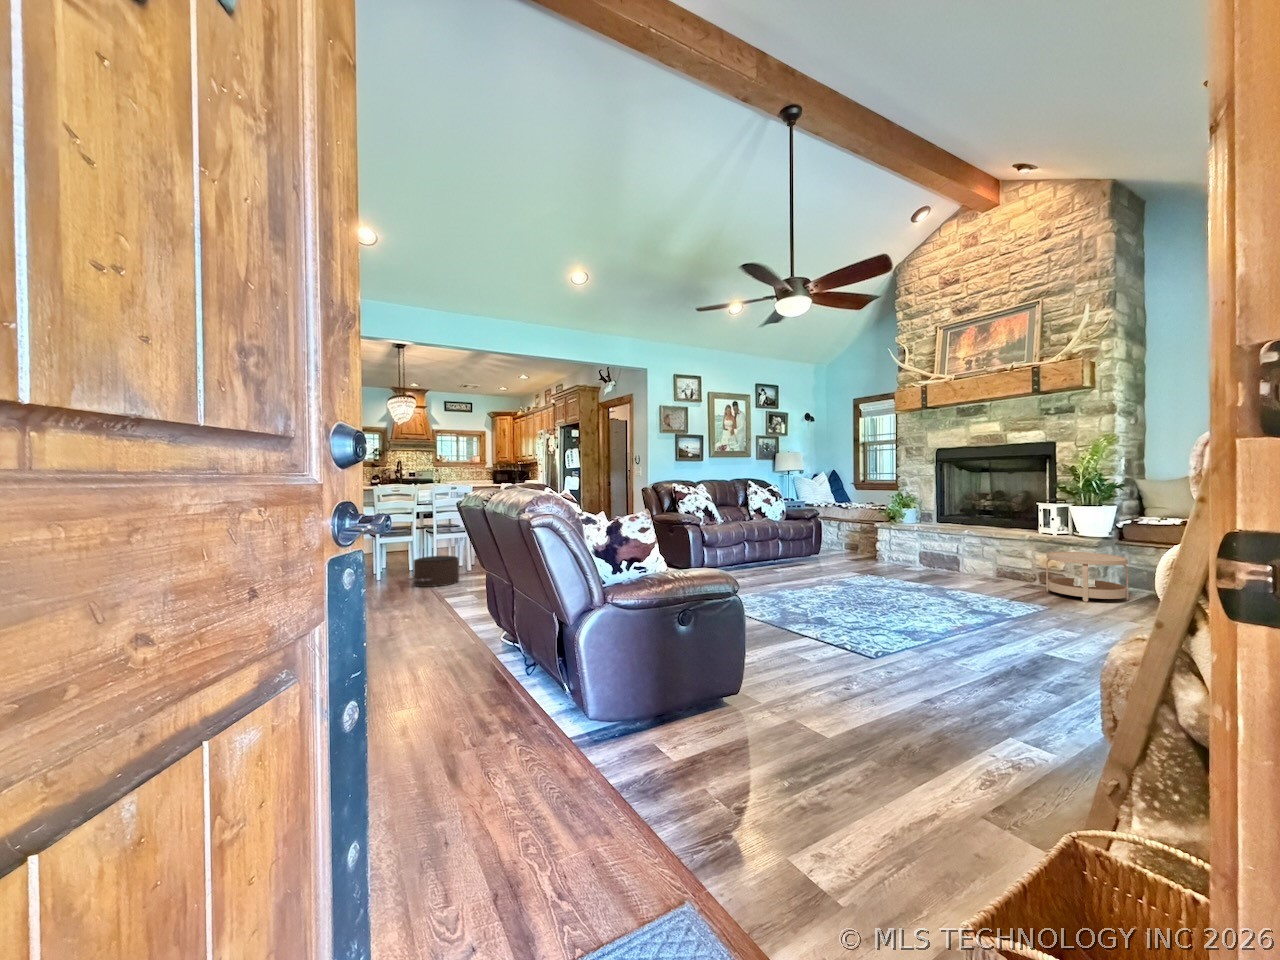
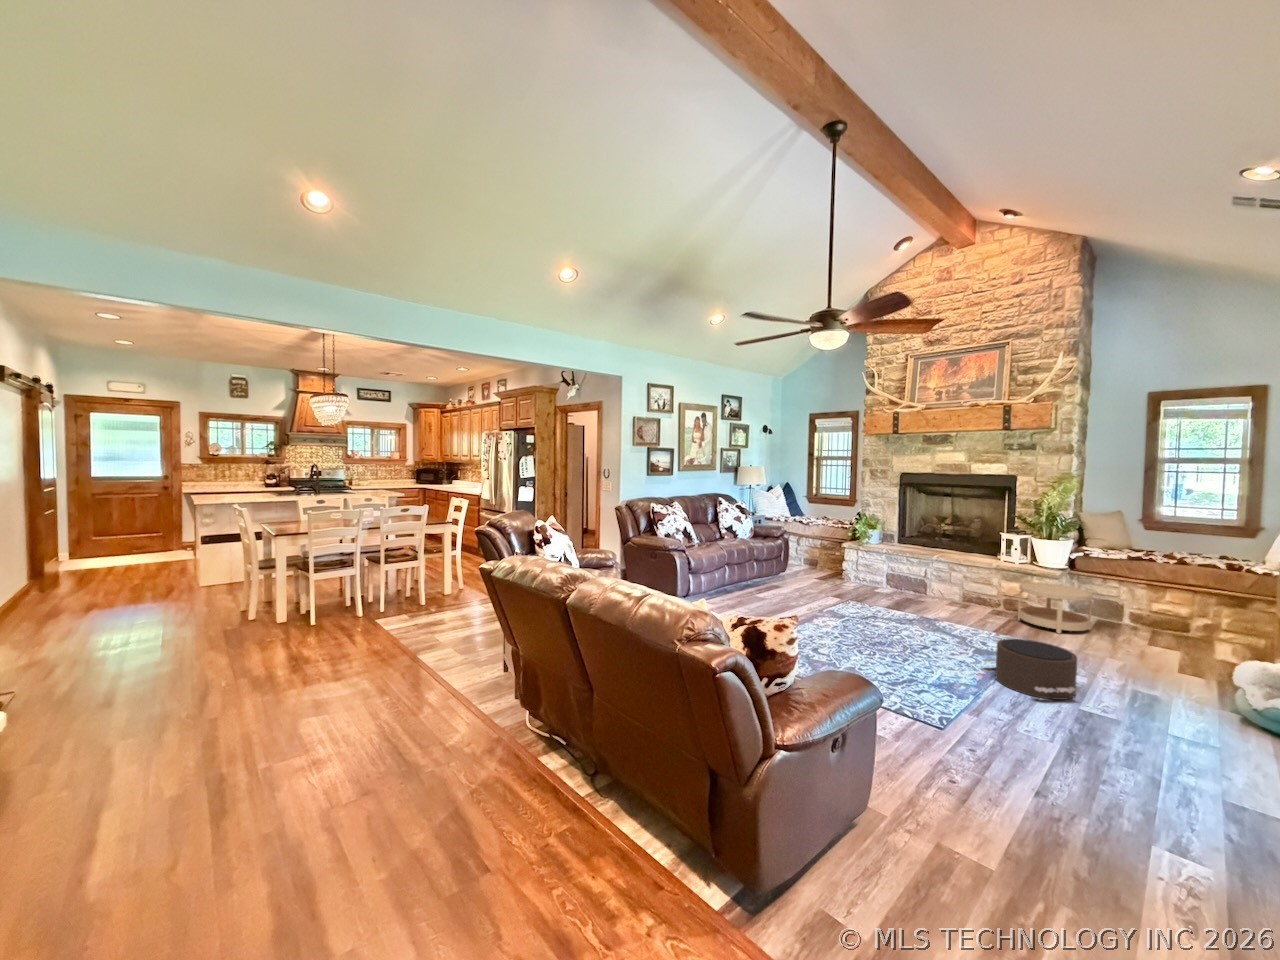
pouf: present [406,556,459,587] -> present [985,639,1077,700]

